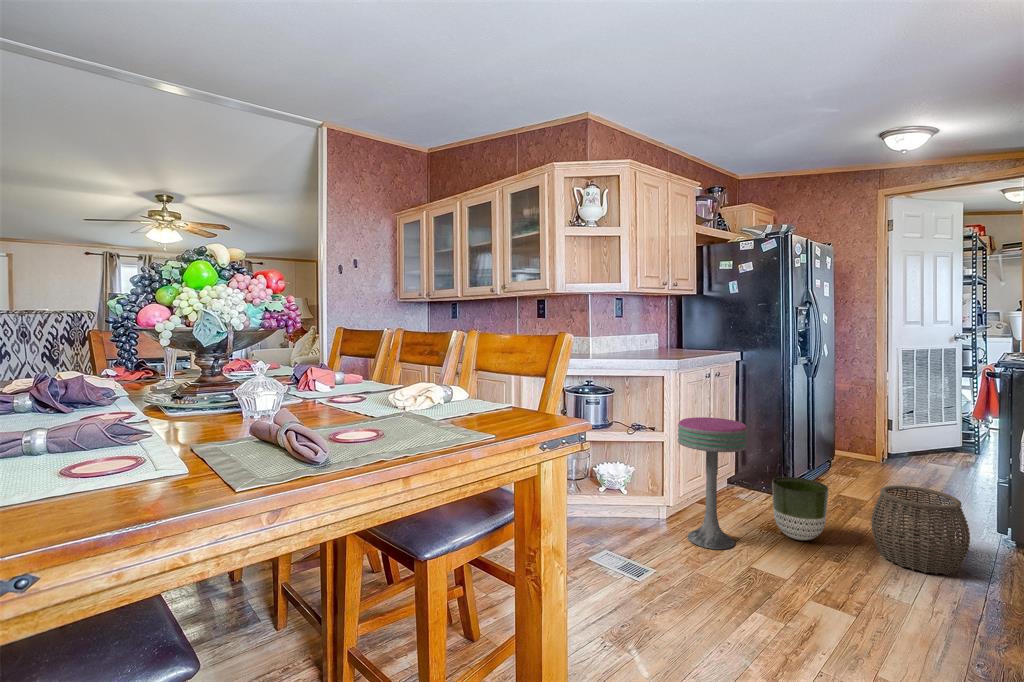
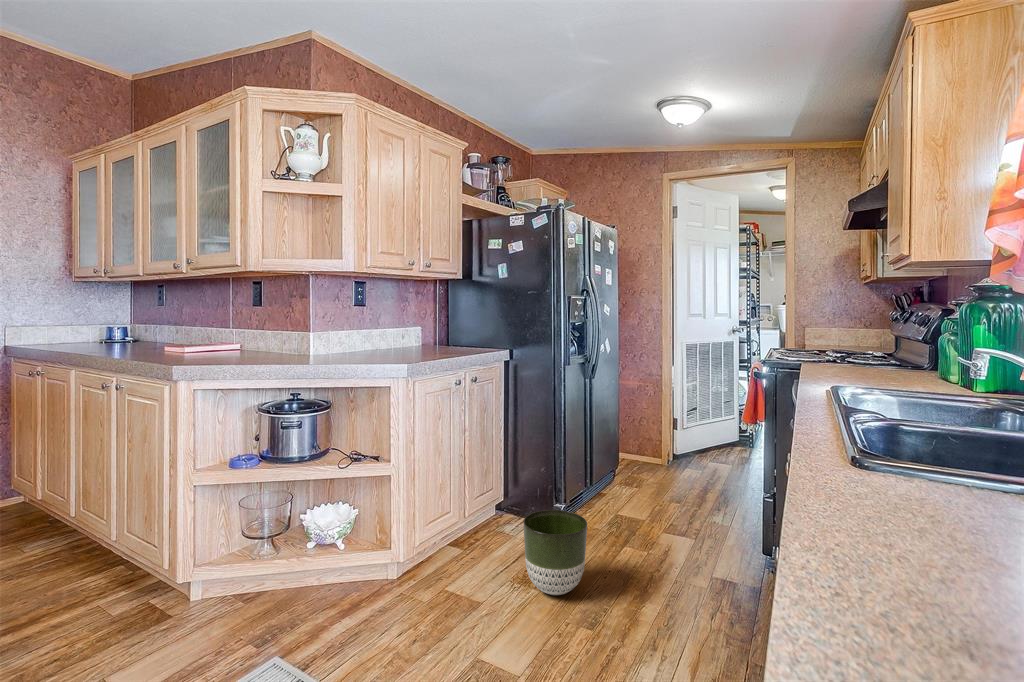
bar stool: present [678,417,748,549] -> none [394,442,485,631]
woven basket: present [871,486,970,575] -> none [632,514,735,631]

